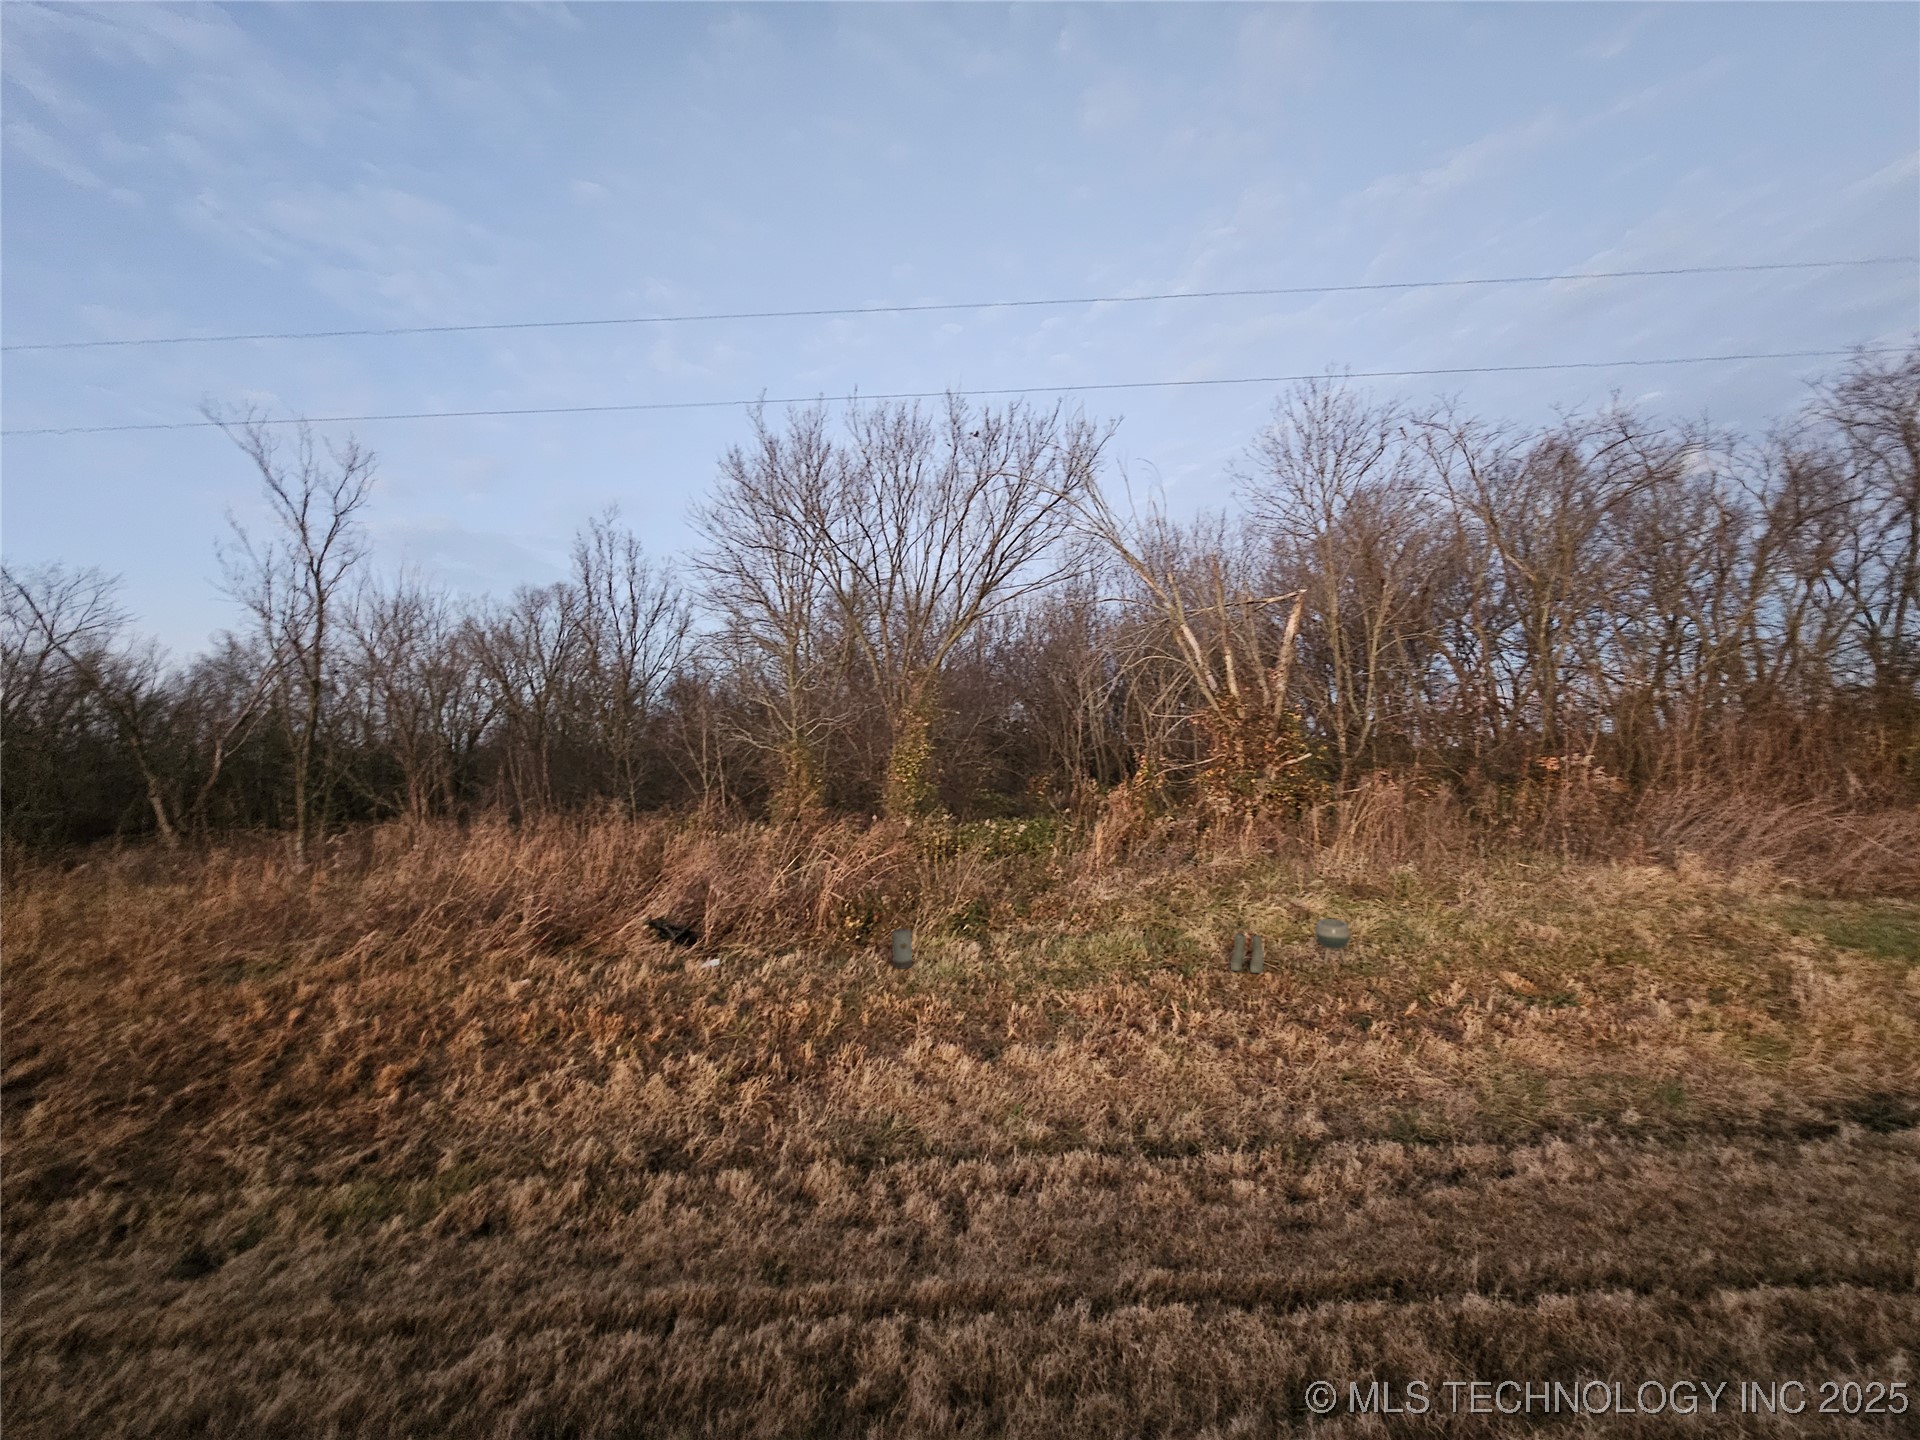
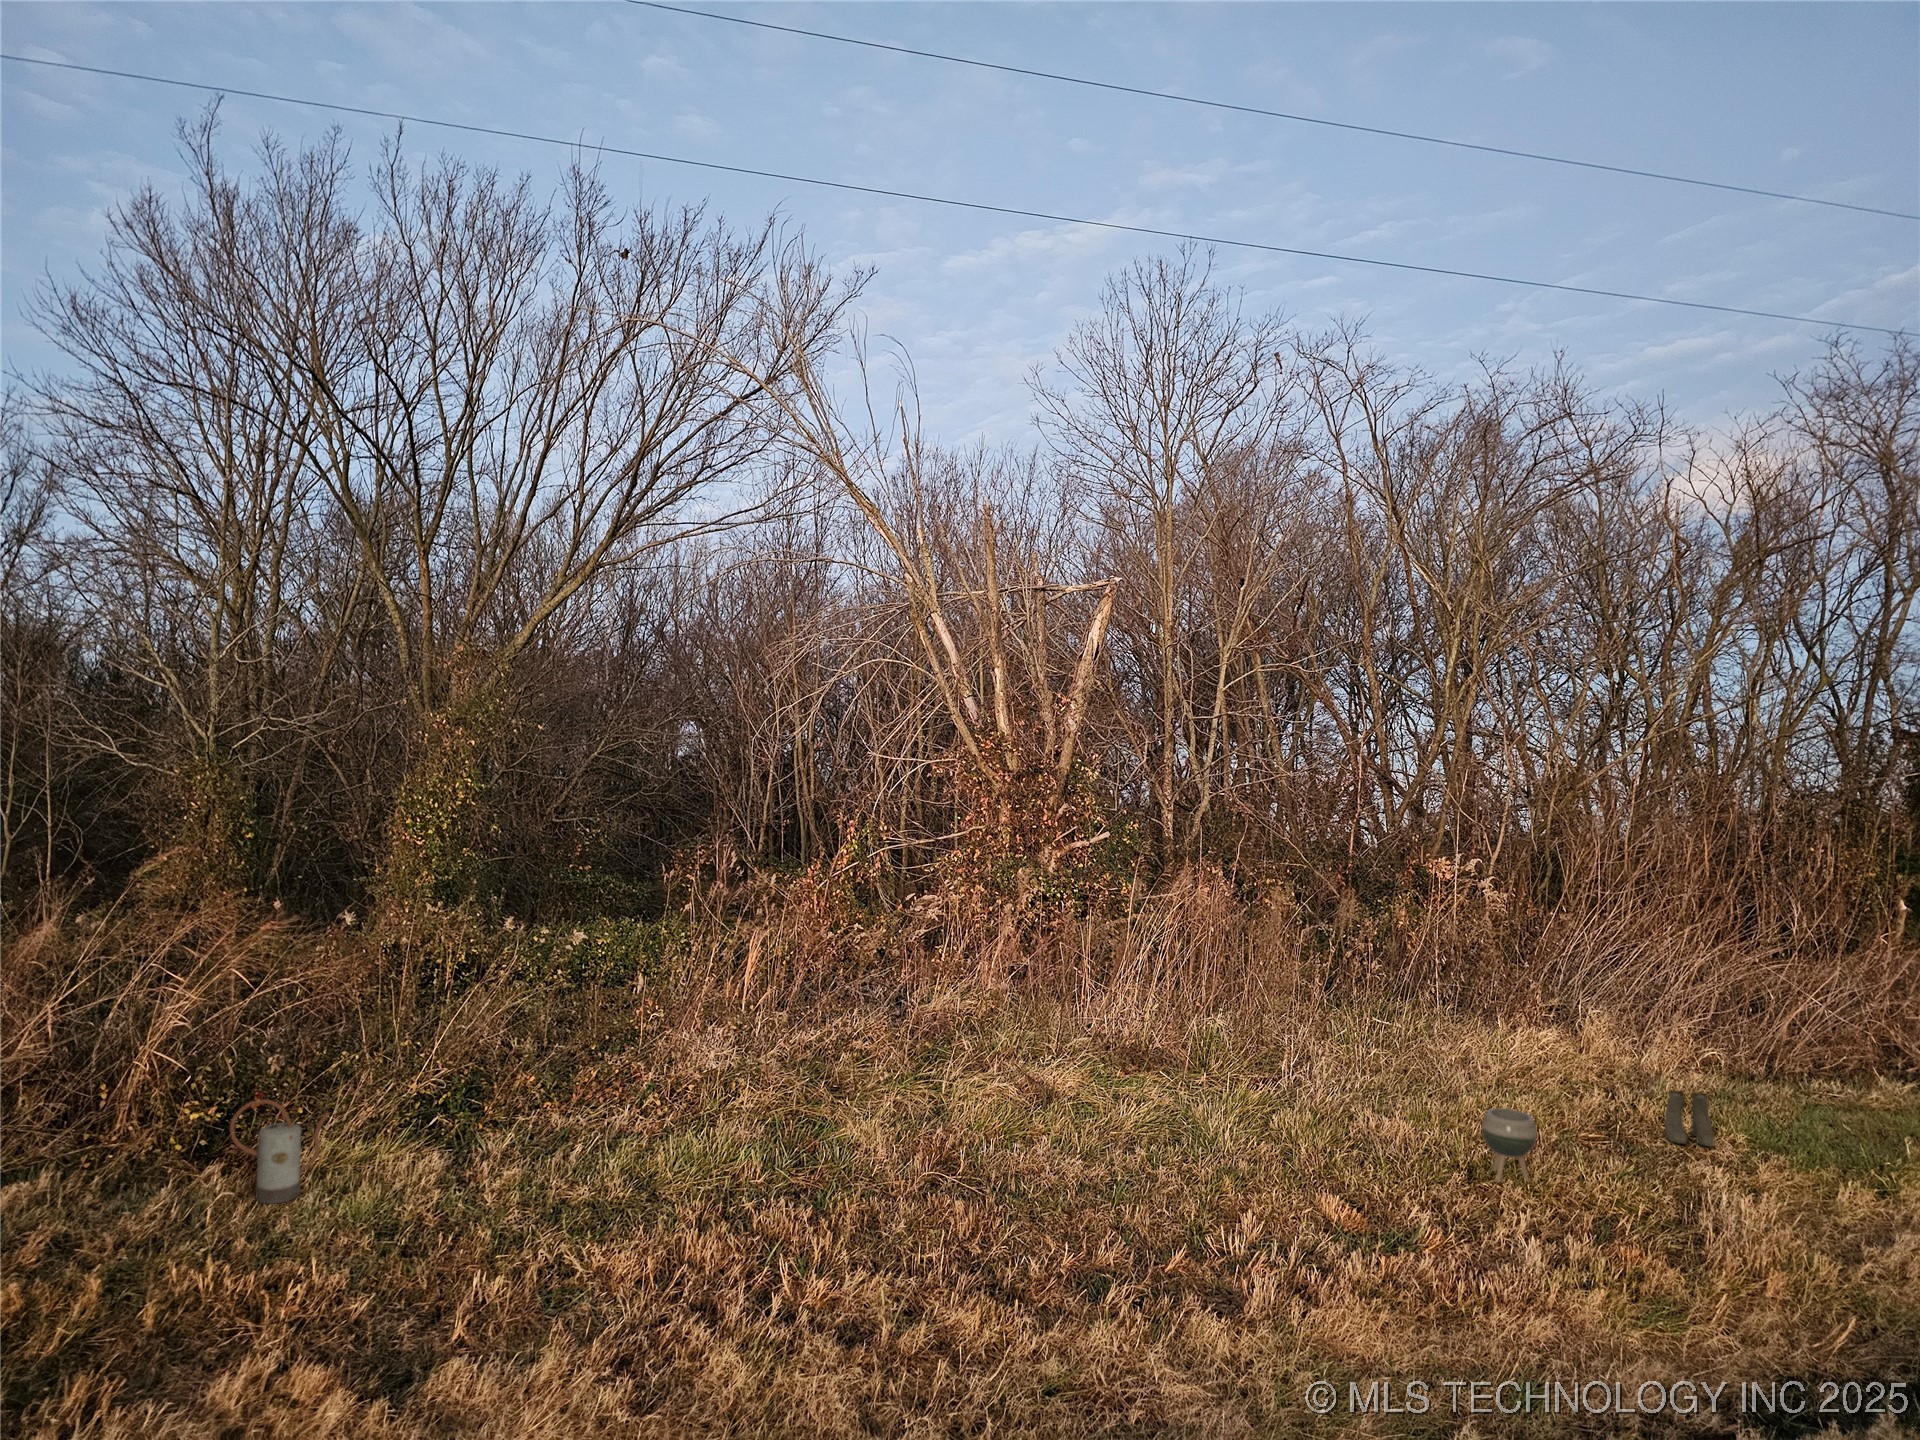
planter: present [1315,919,1350,964] -> present [1482,1108,1537,1182]
boots: present [1231,933,1264,973] -> present [1664,1090,1715,1147]

